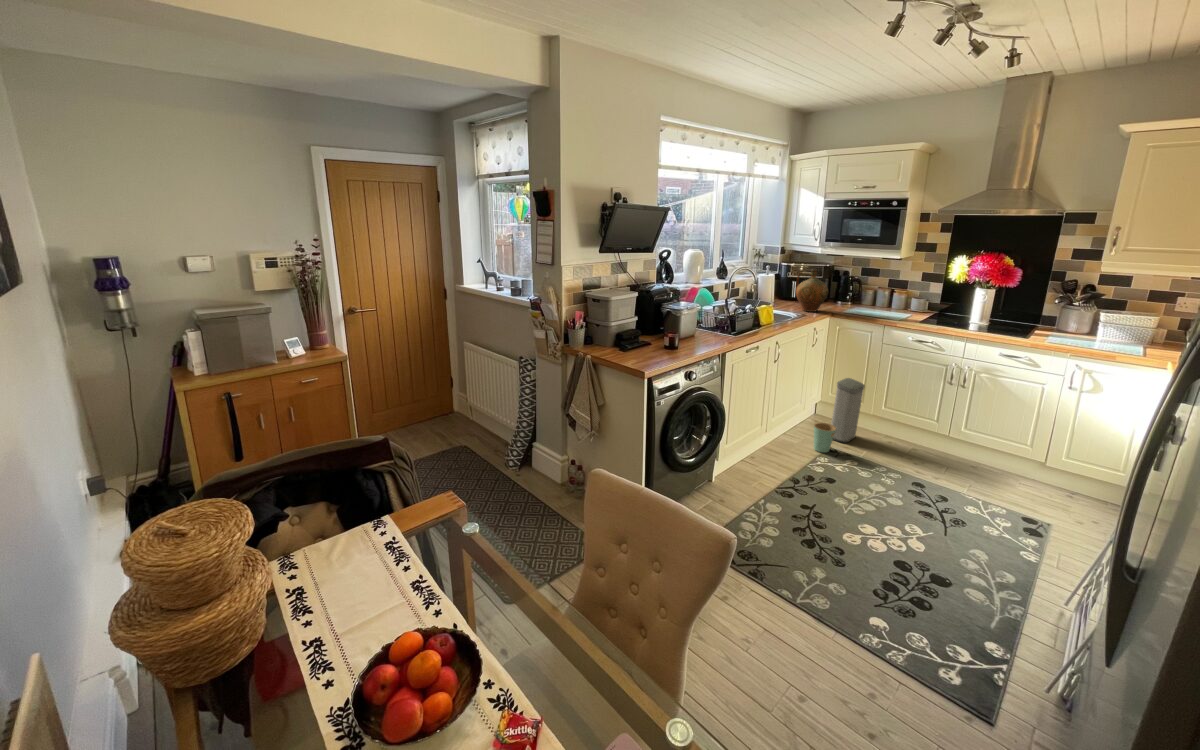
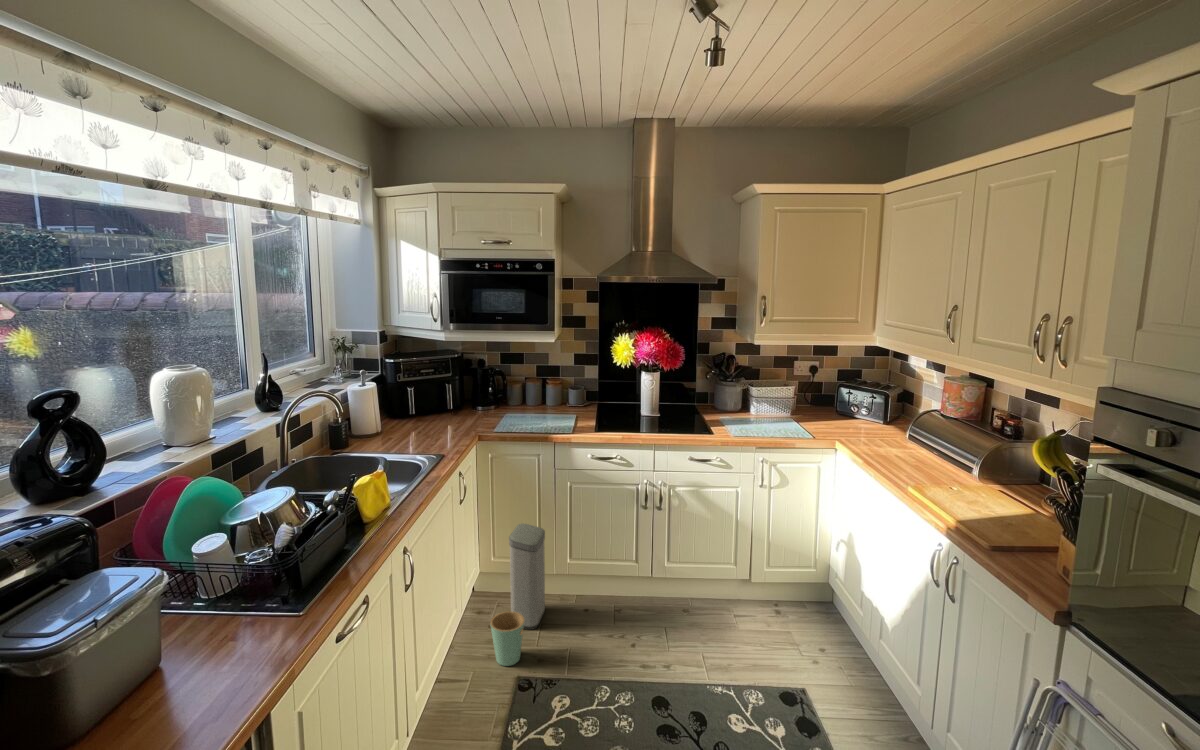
ceramic jug: present [796,269,828,312] -> none [417,365,468,431]

